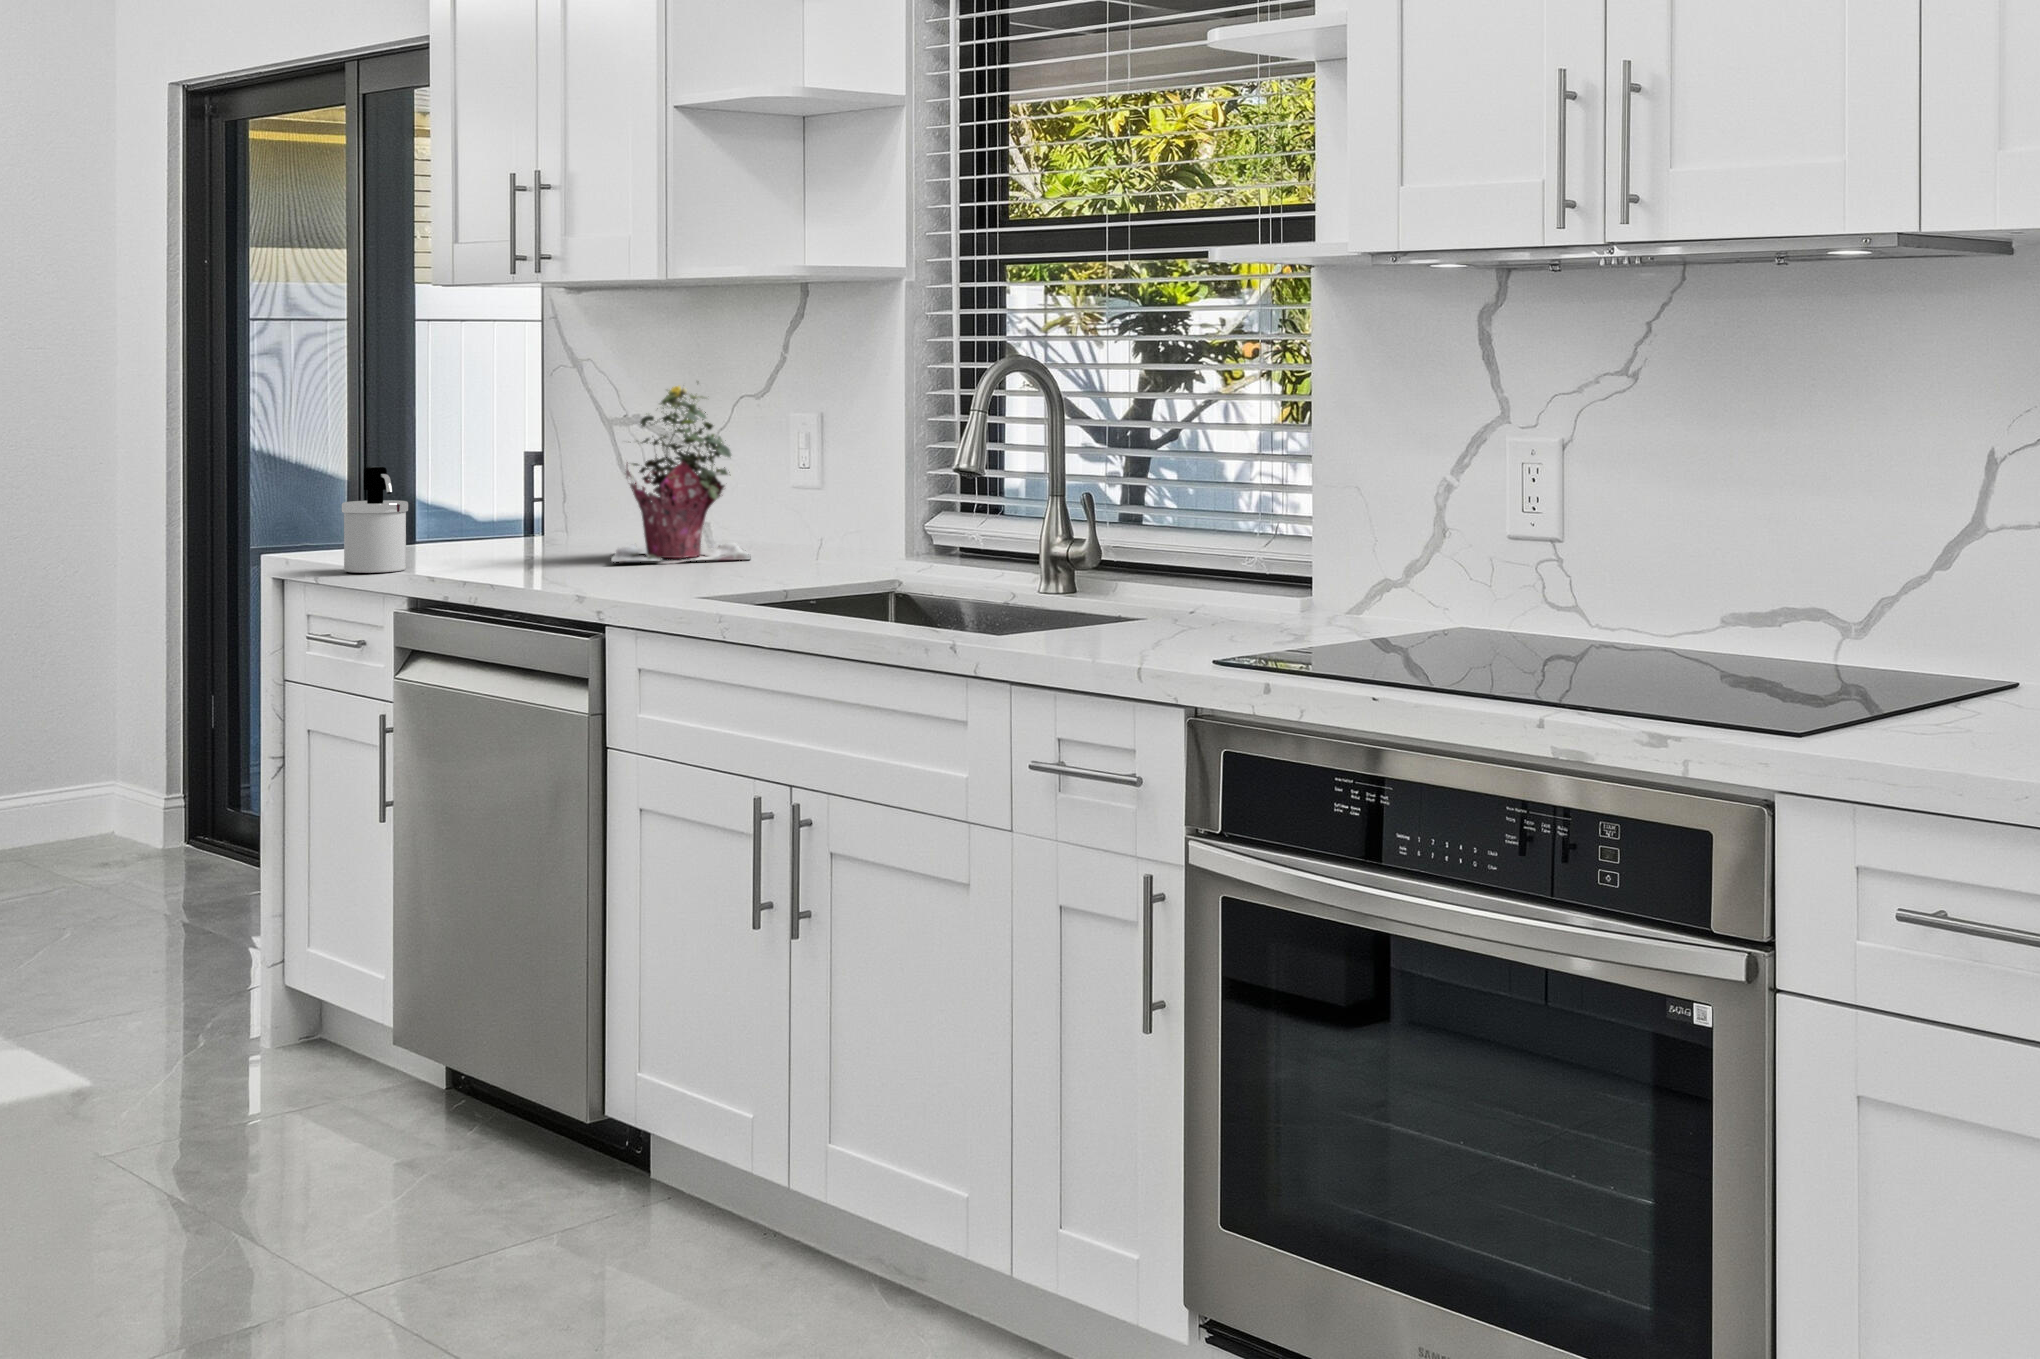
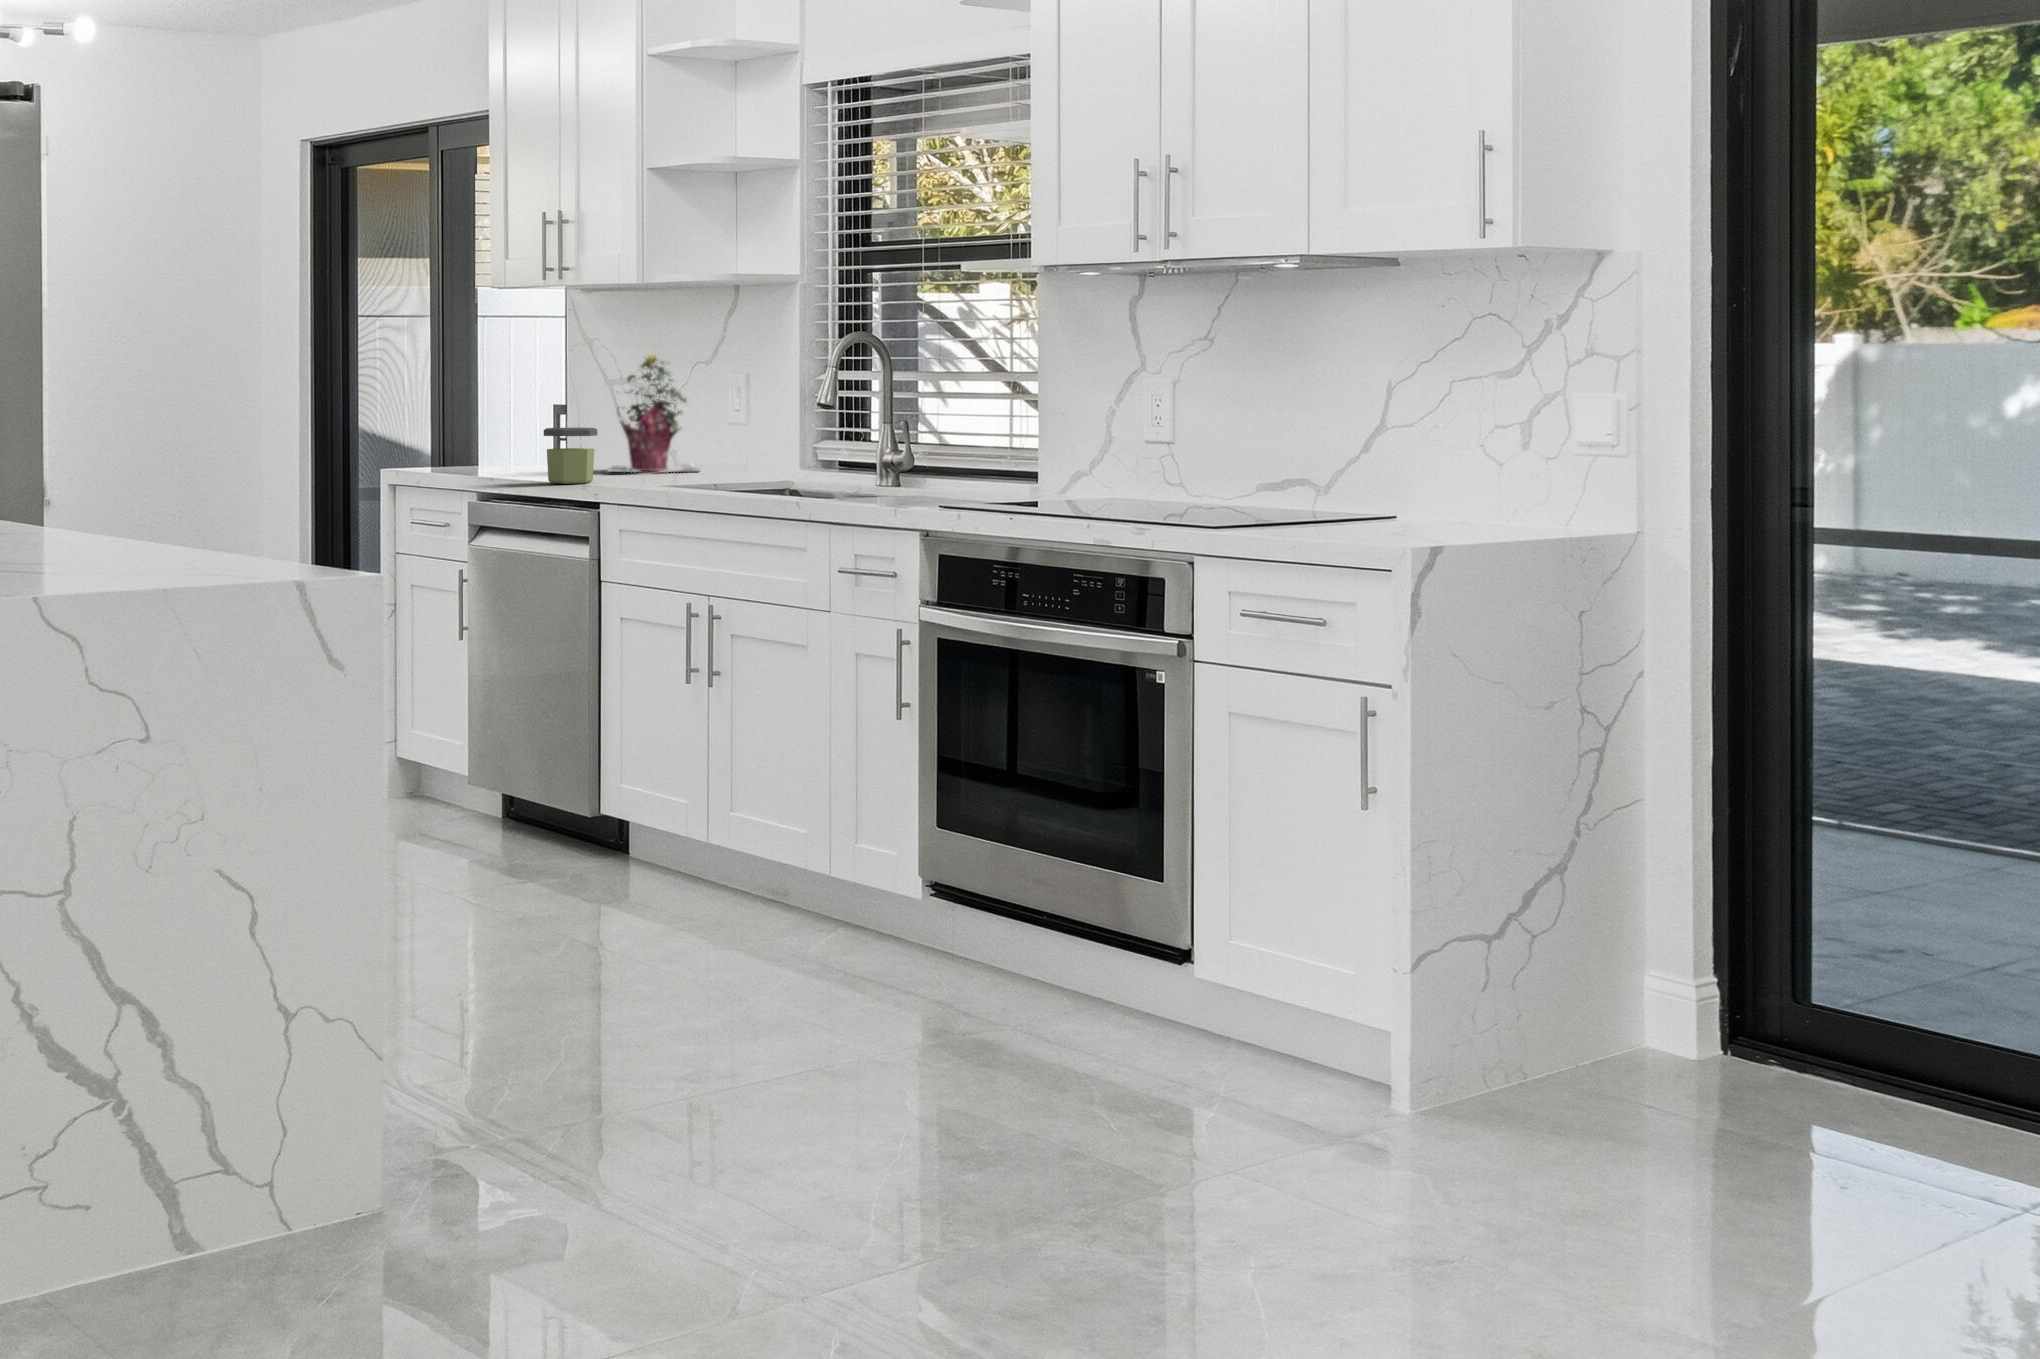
soap dispenser: present [342,467,408,573] -> none [433,408,475,478]
jar: none [515,499,599,588] -> present [544,427,597,484]

